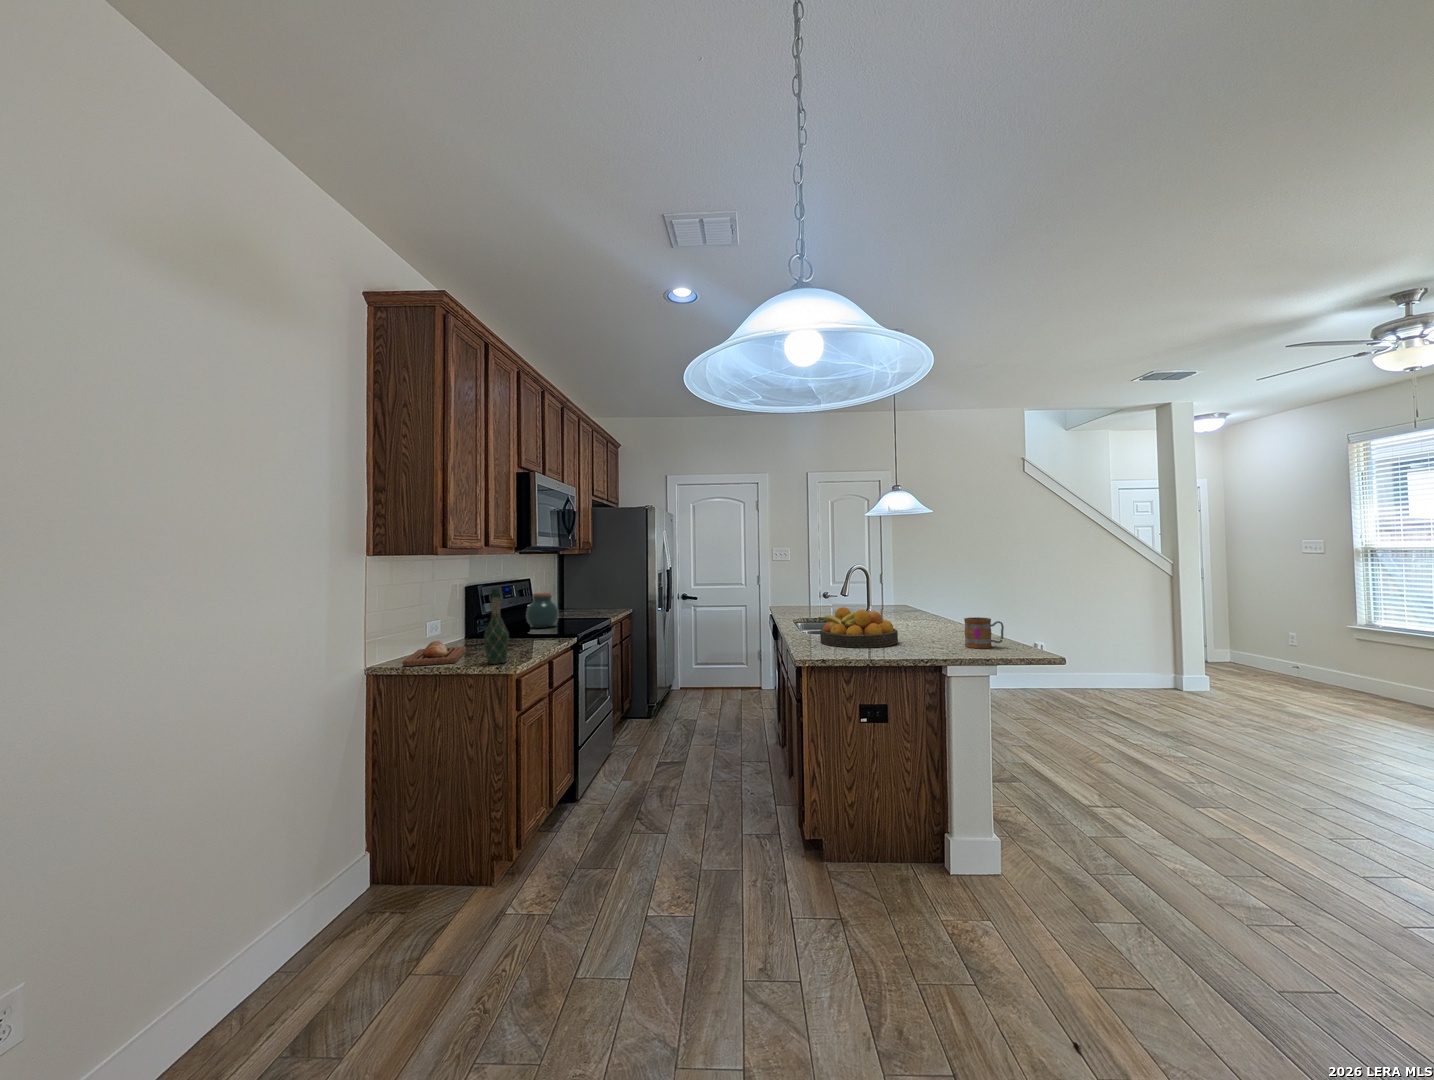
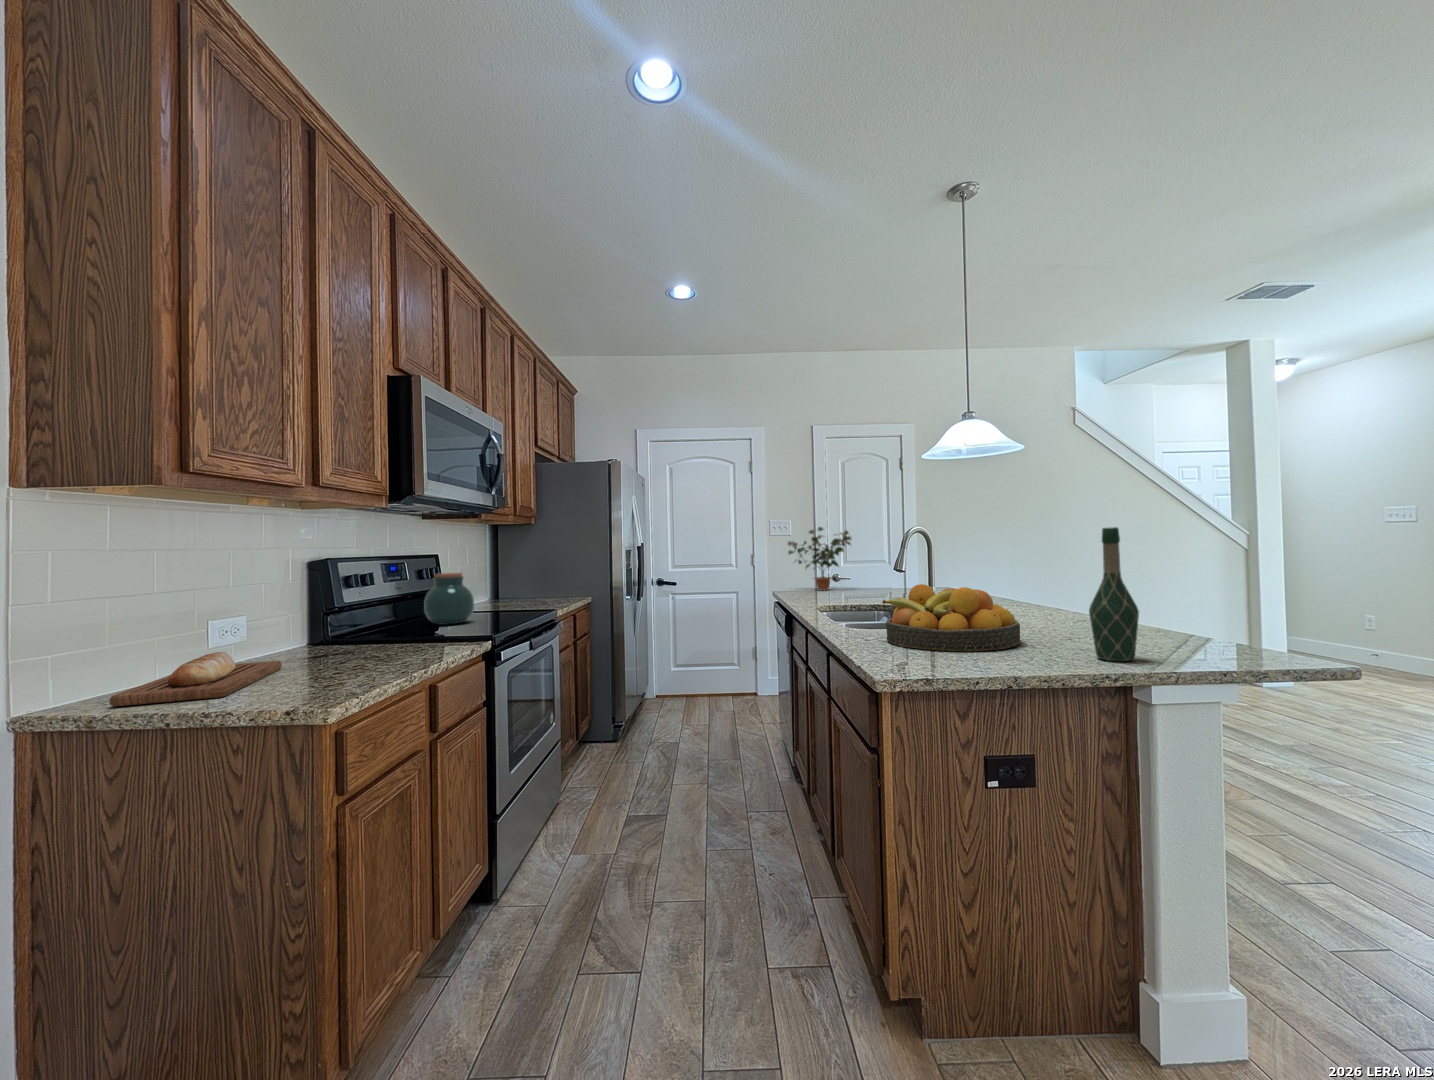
potted plant: none [784,557,835,606] -> present [788,527,851,590]
wine bottle: present [484,588,509,664] -> present [1089,527,1139,661]
mug: present [964,617,1004,648] -> none [1141,597,1217,650]

